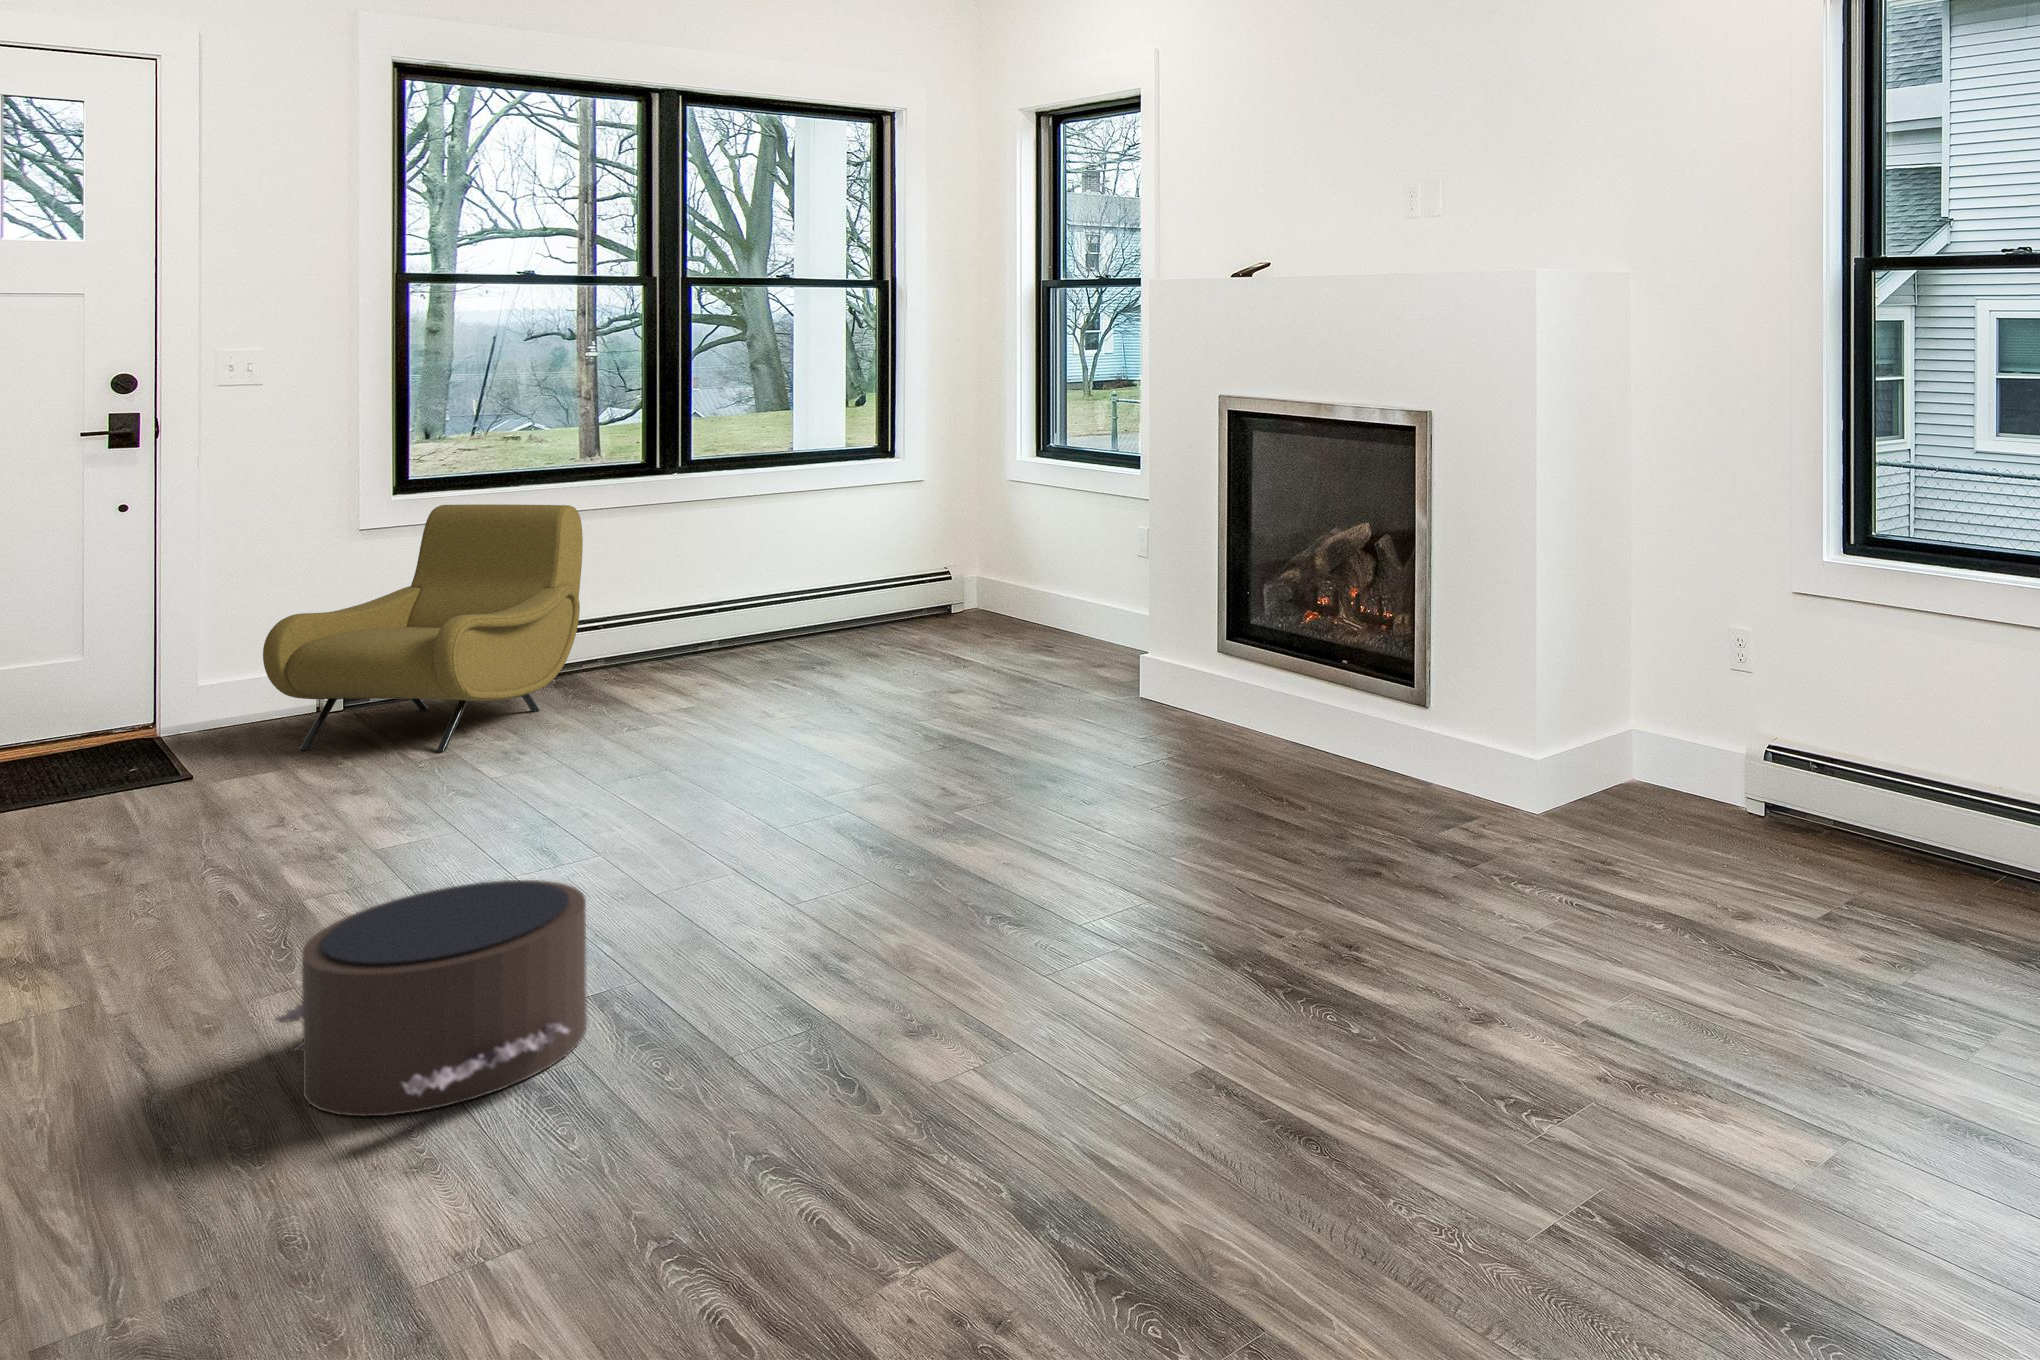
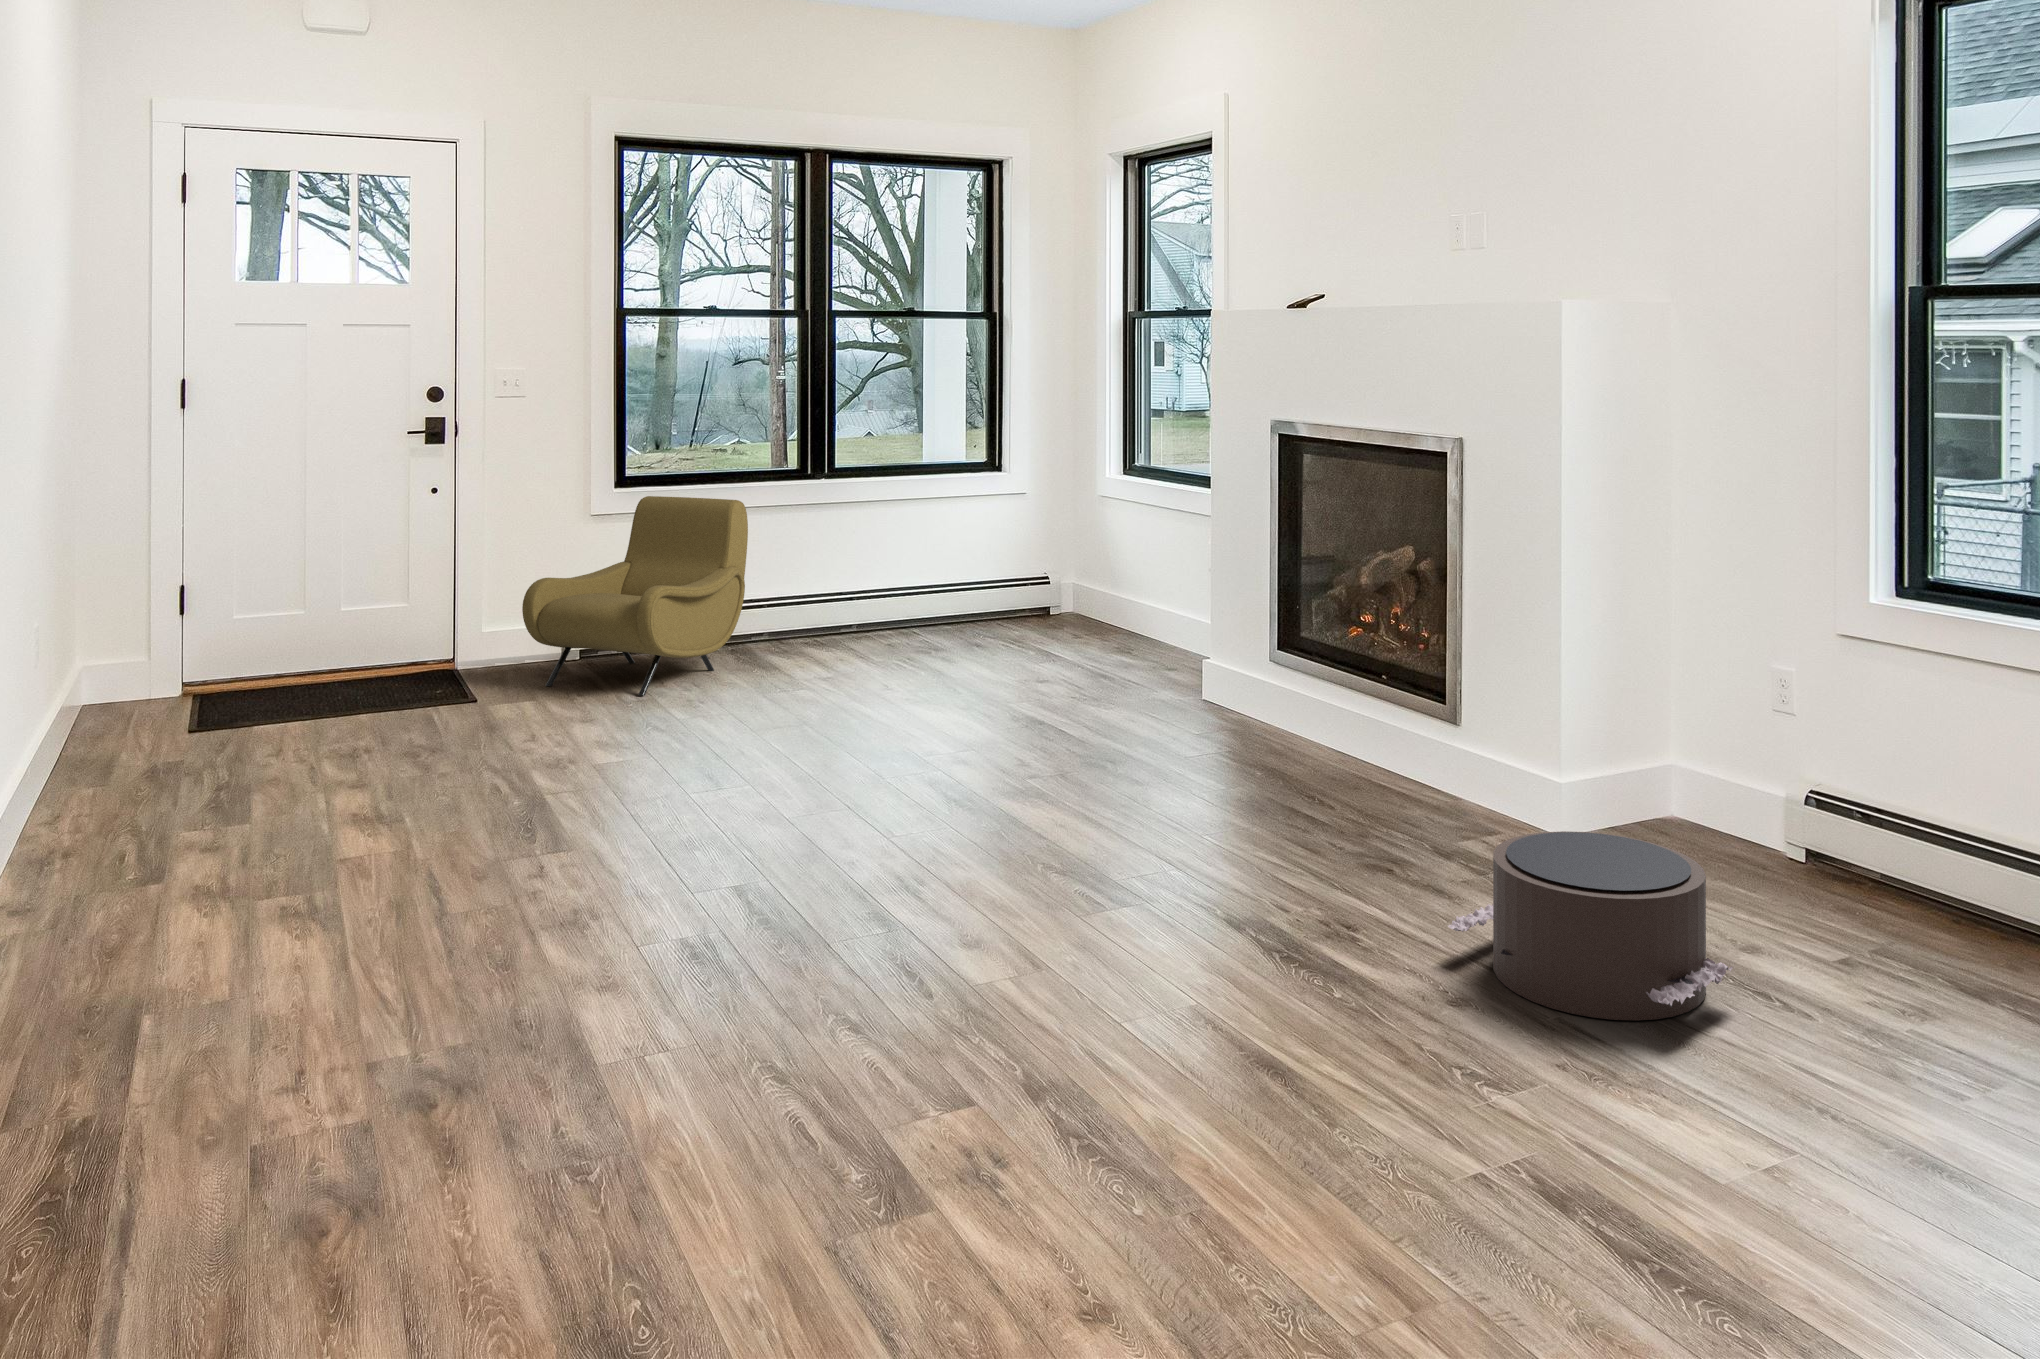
pouf: present [276,880,587,1116] -> present [1447,831,1733,1020]

